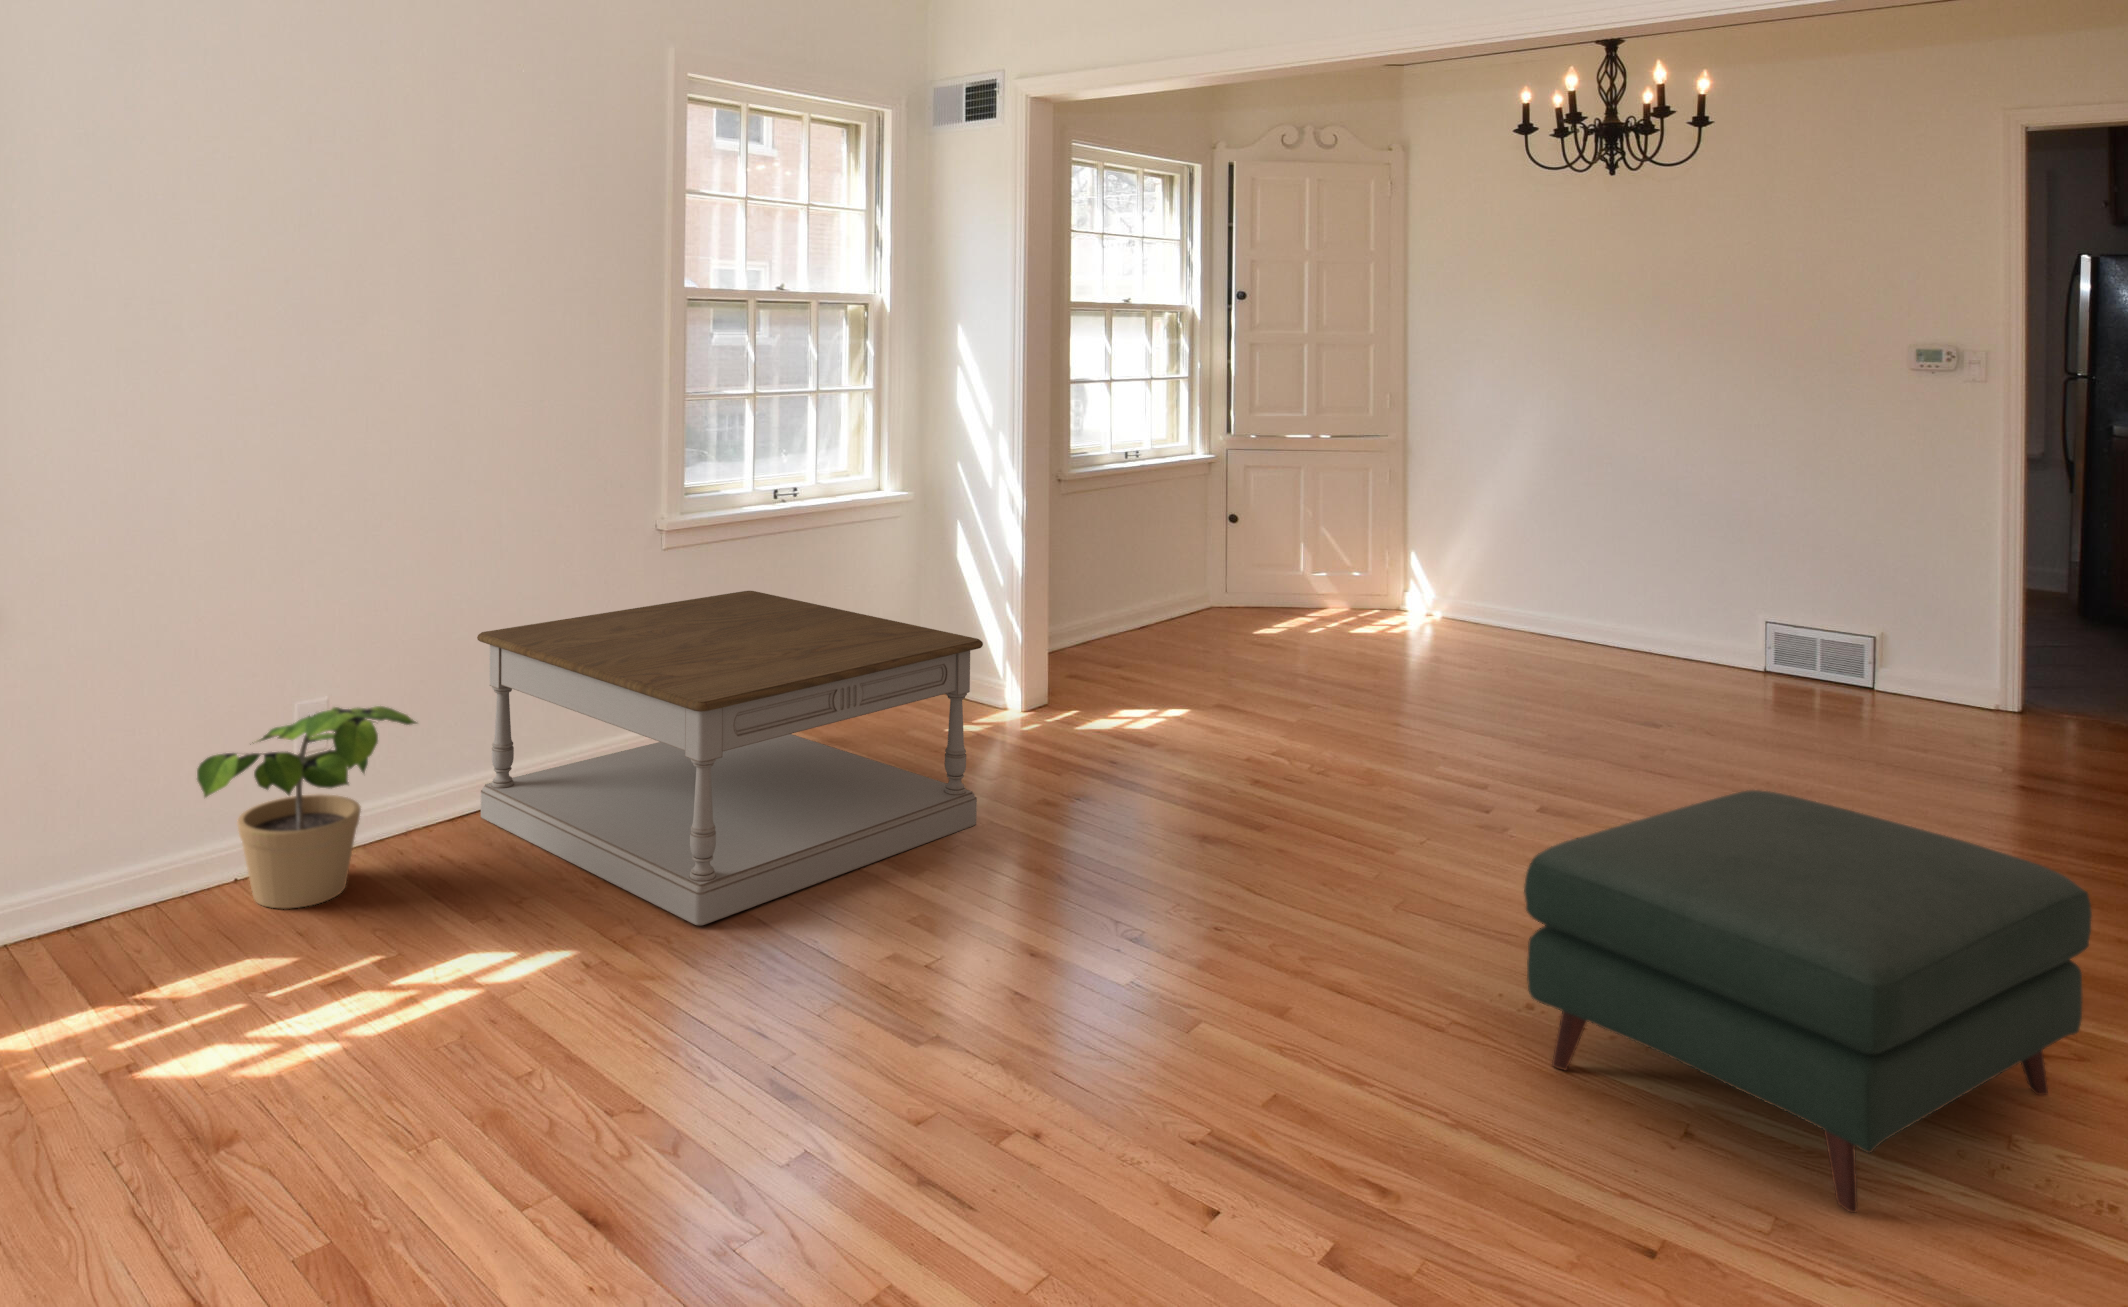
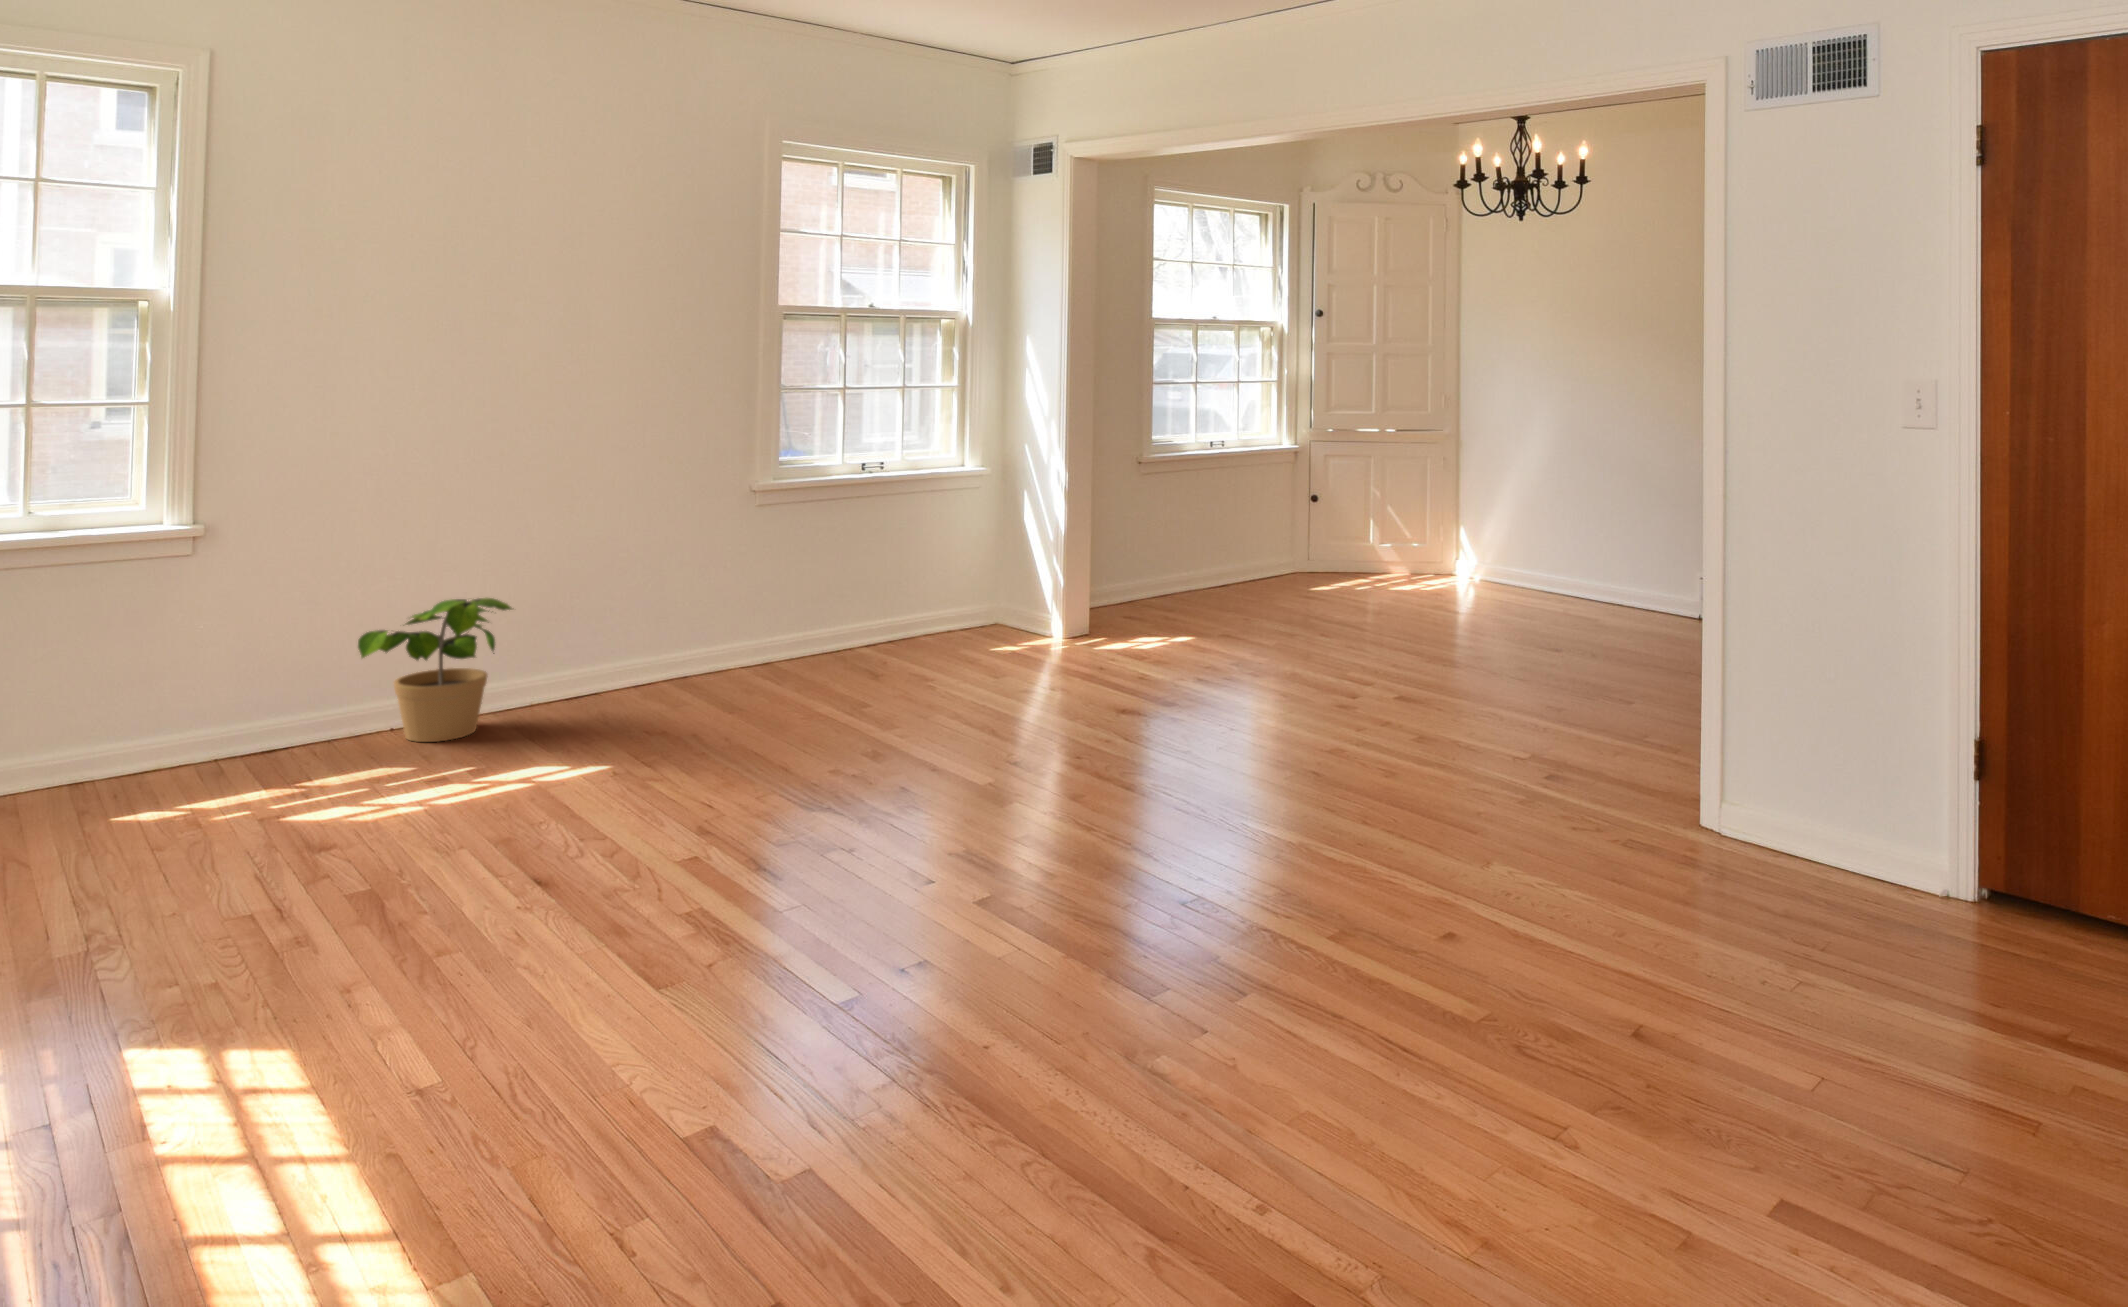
coffee table: present [477,591,983,925] -> none [596,537,969,753]
ottoman: present [1524,790,2092,1213] -> none [1205,658,1551,888]

